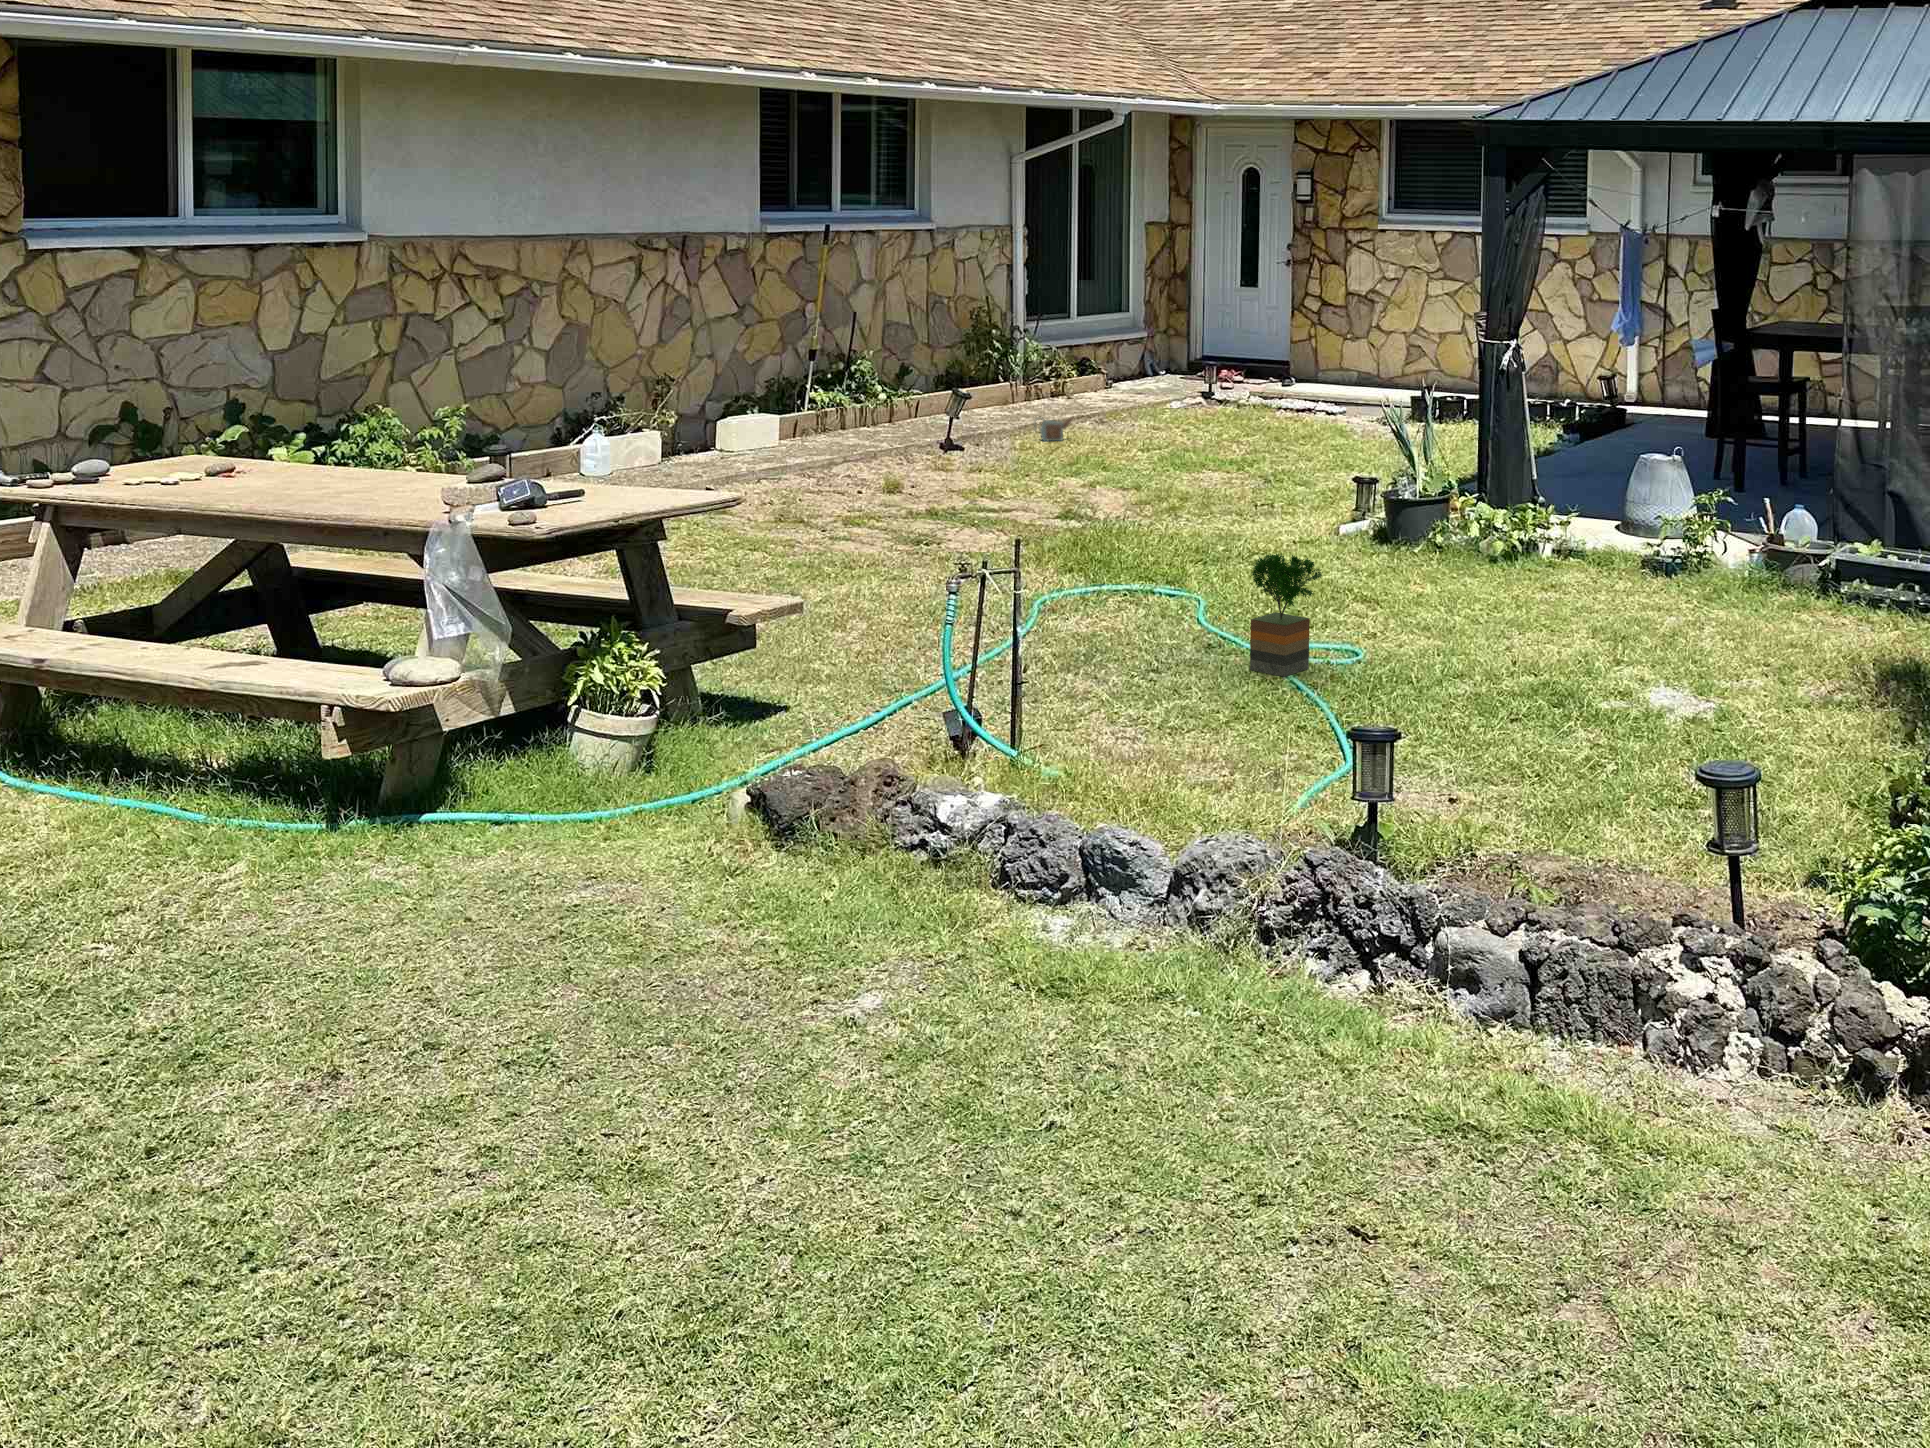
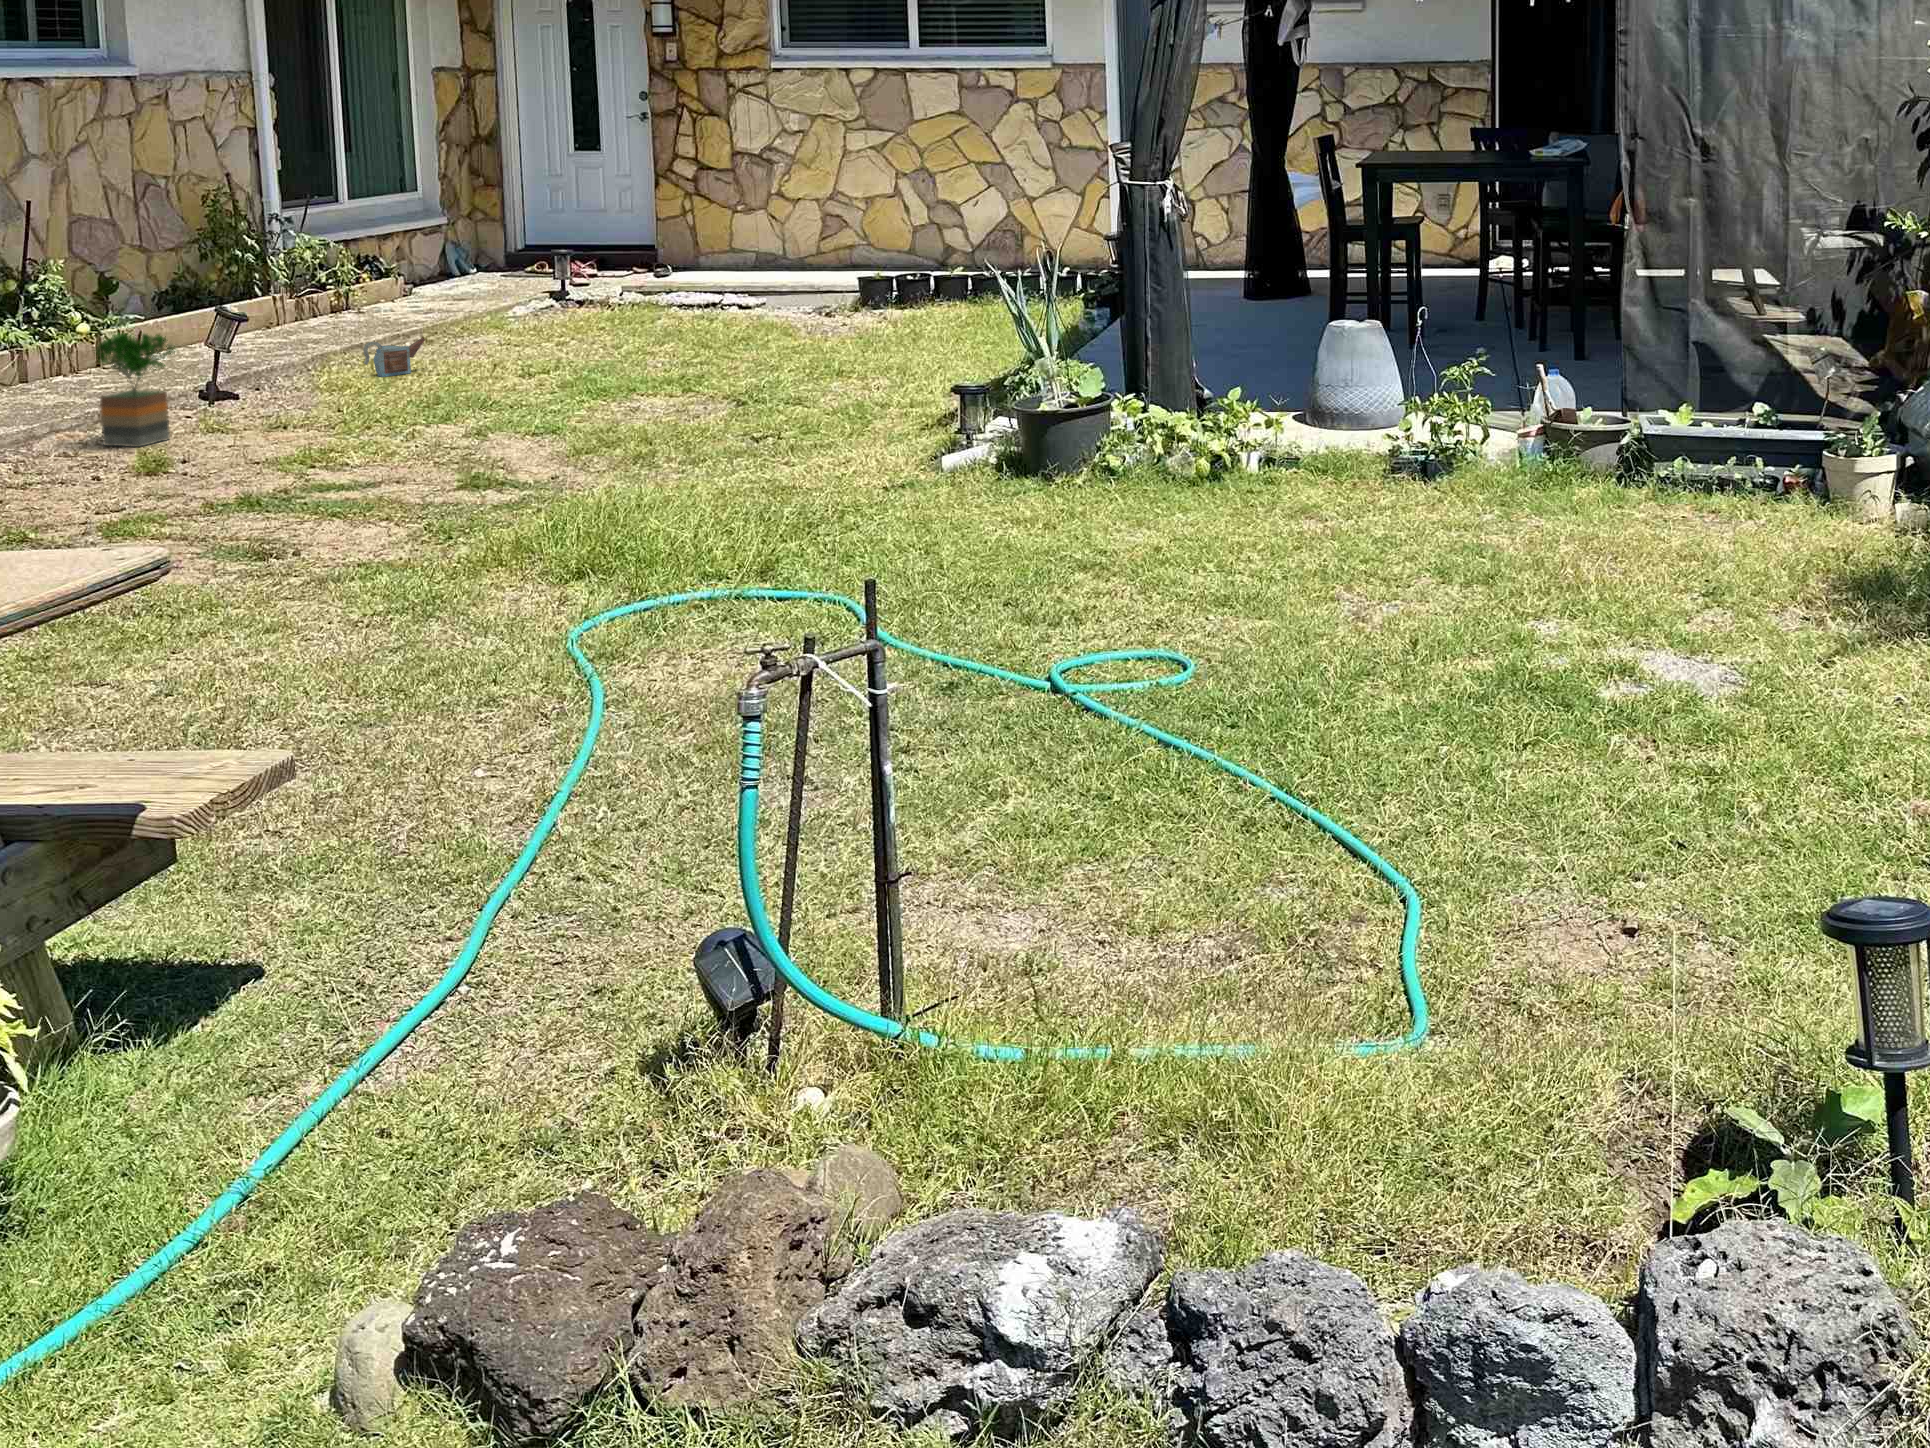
potted tree: present [1250,553,1323,677] -> present [95,333,176,447]

